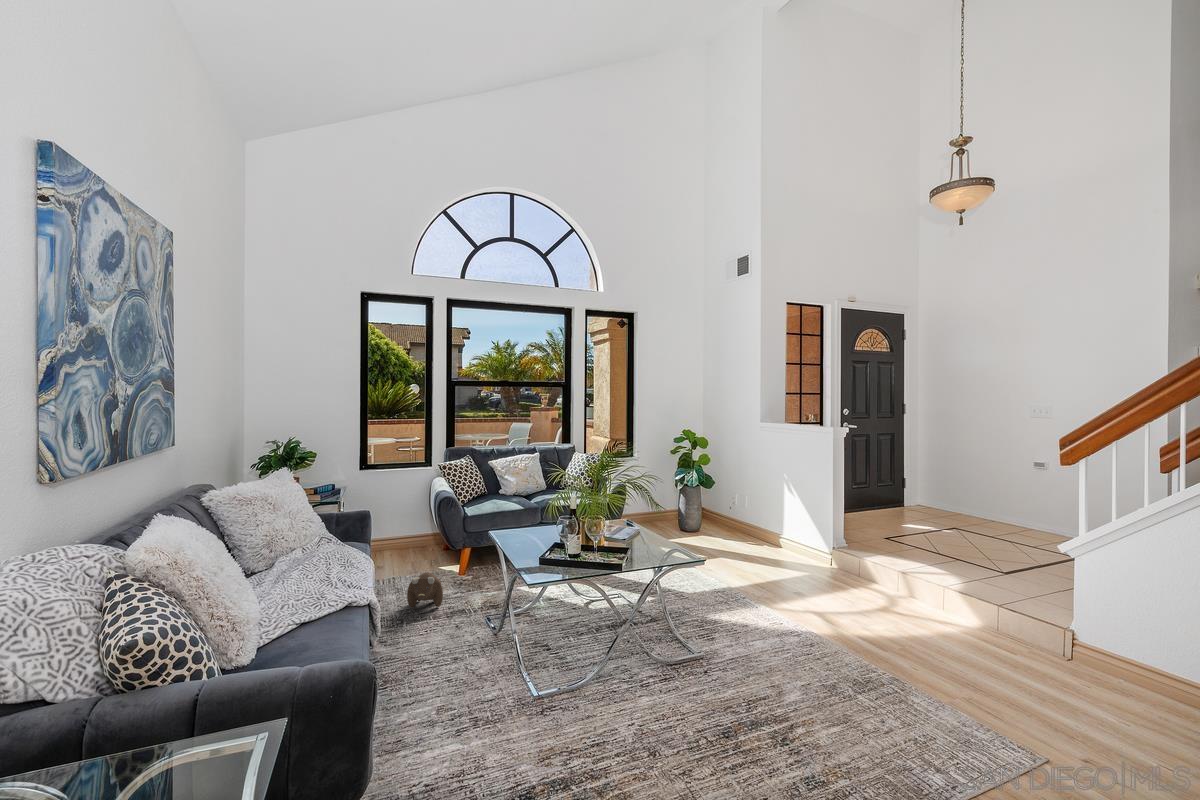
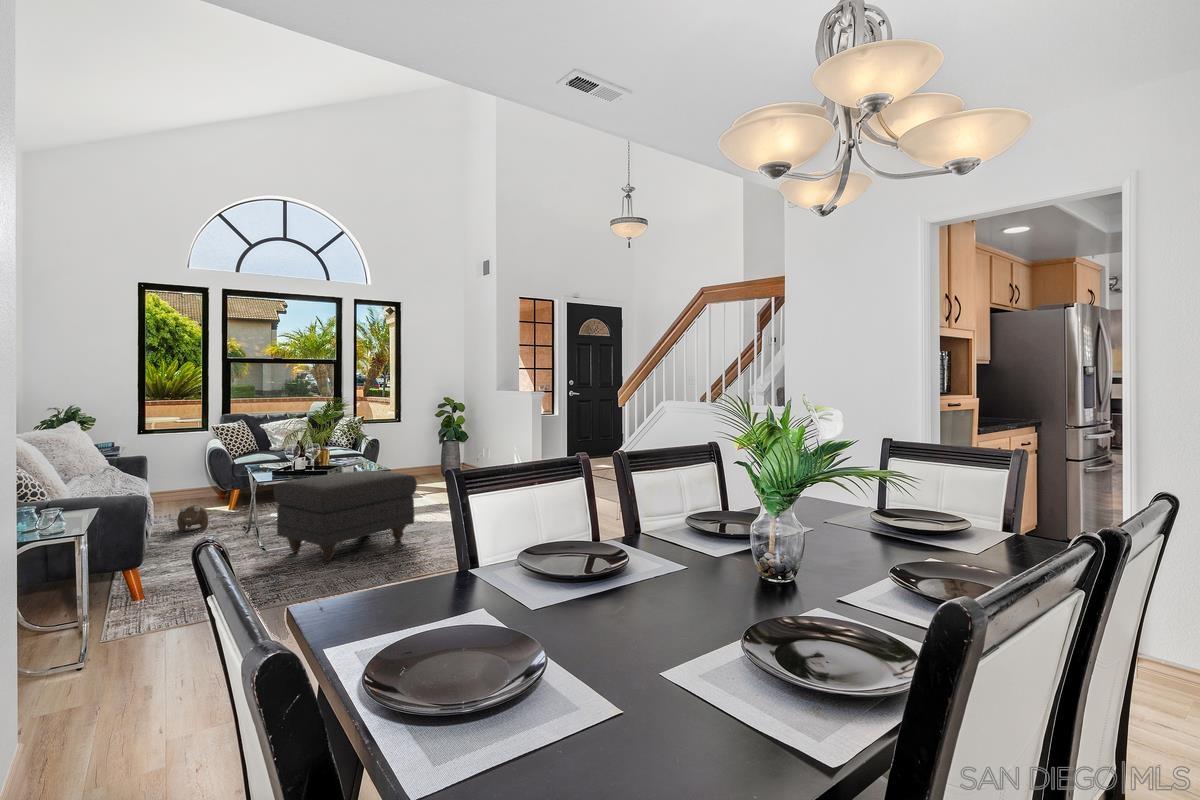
ottoman: none [547,541,744,702] -> present [274,470,417,561]

